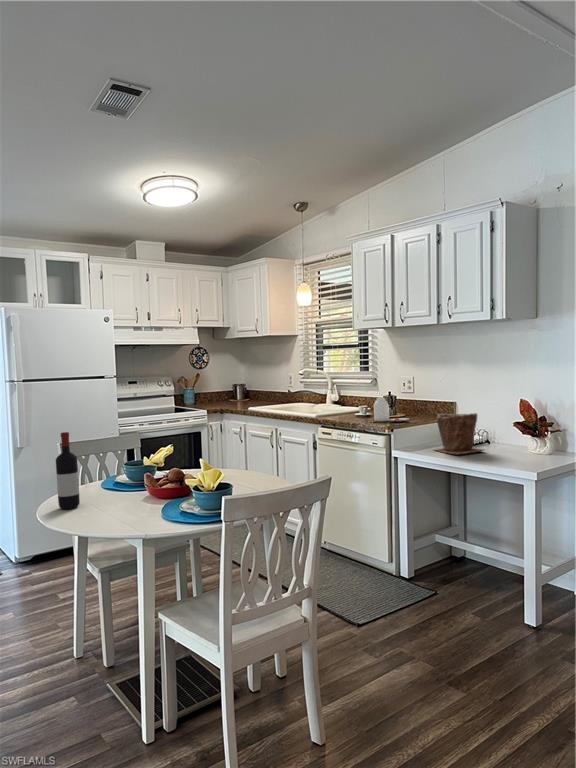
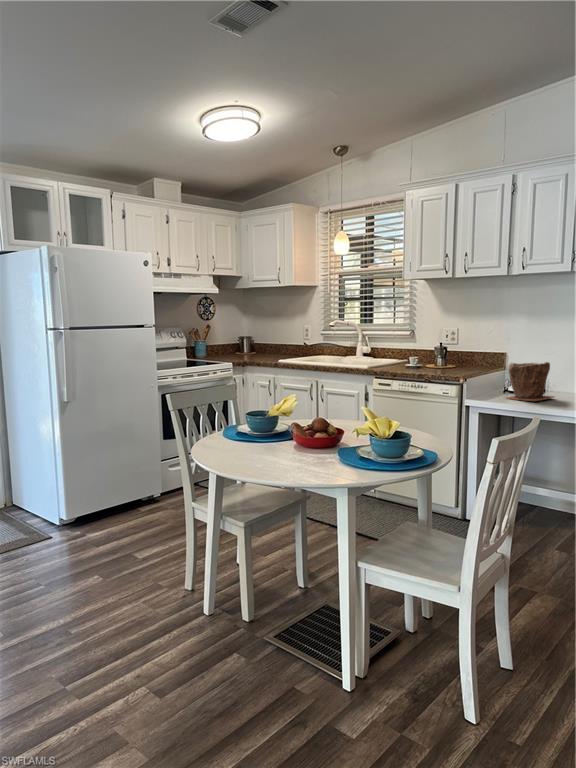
jar: present [374,398,408,422] -> none [436,348,476,372]
wine bottle: present [56,432,80,509] -> none [224,379,248,461]

